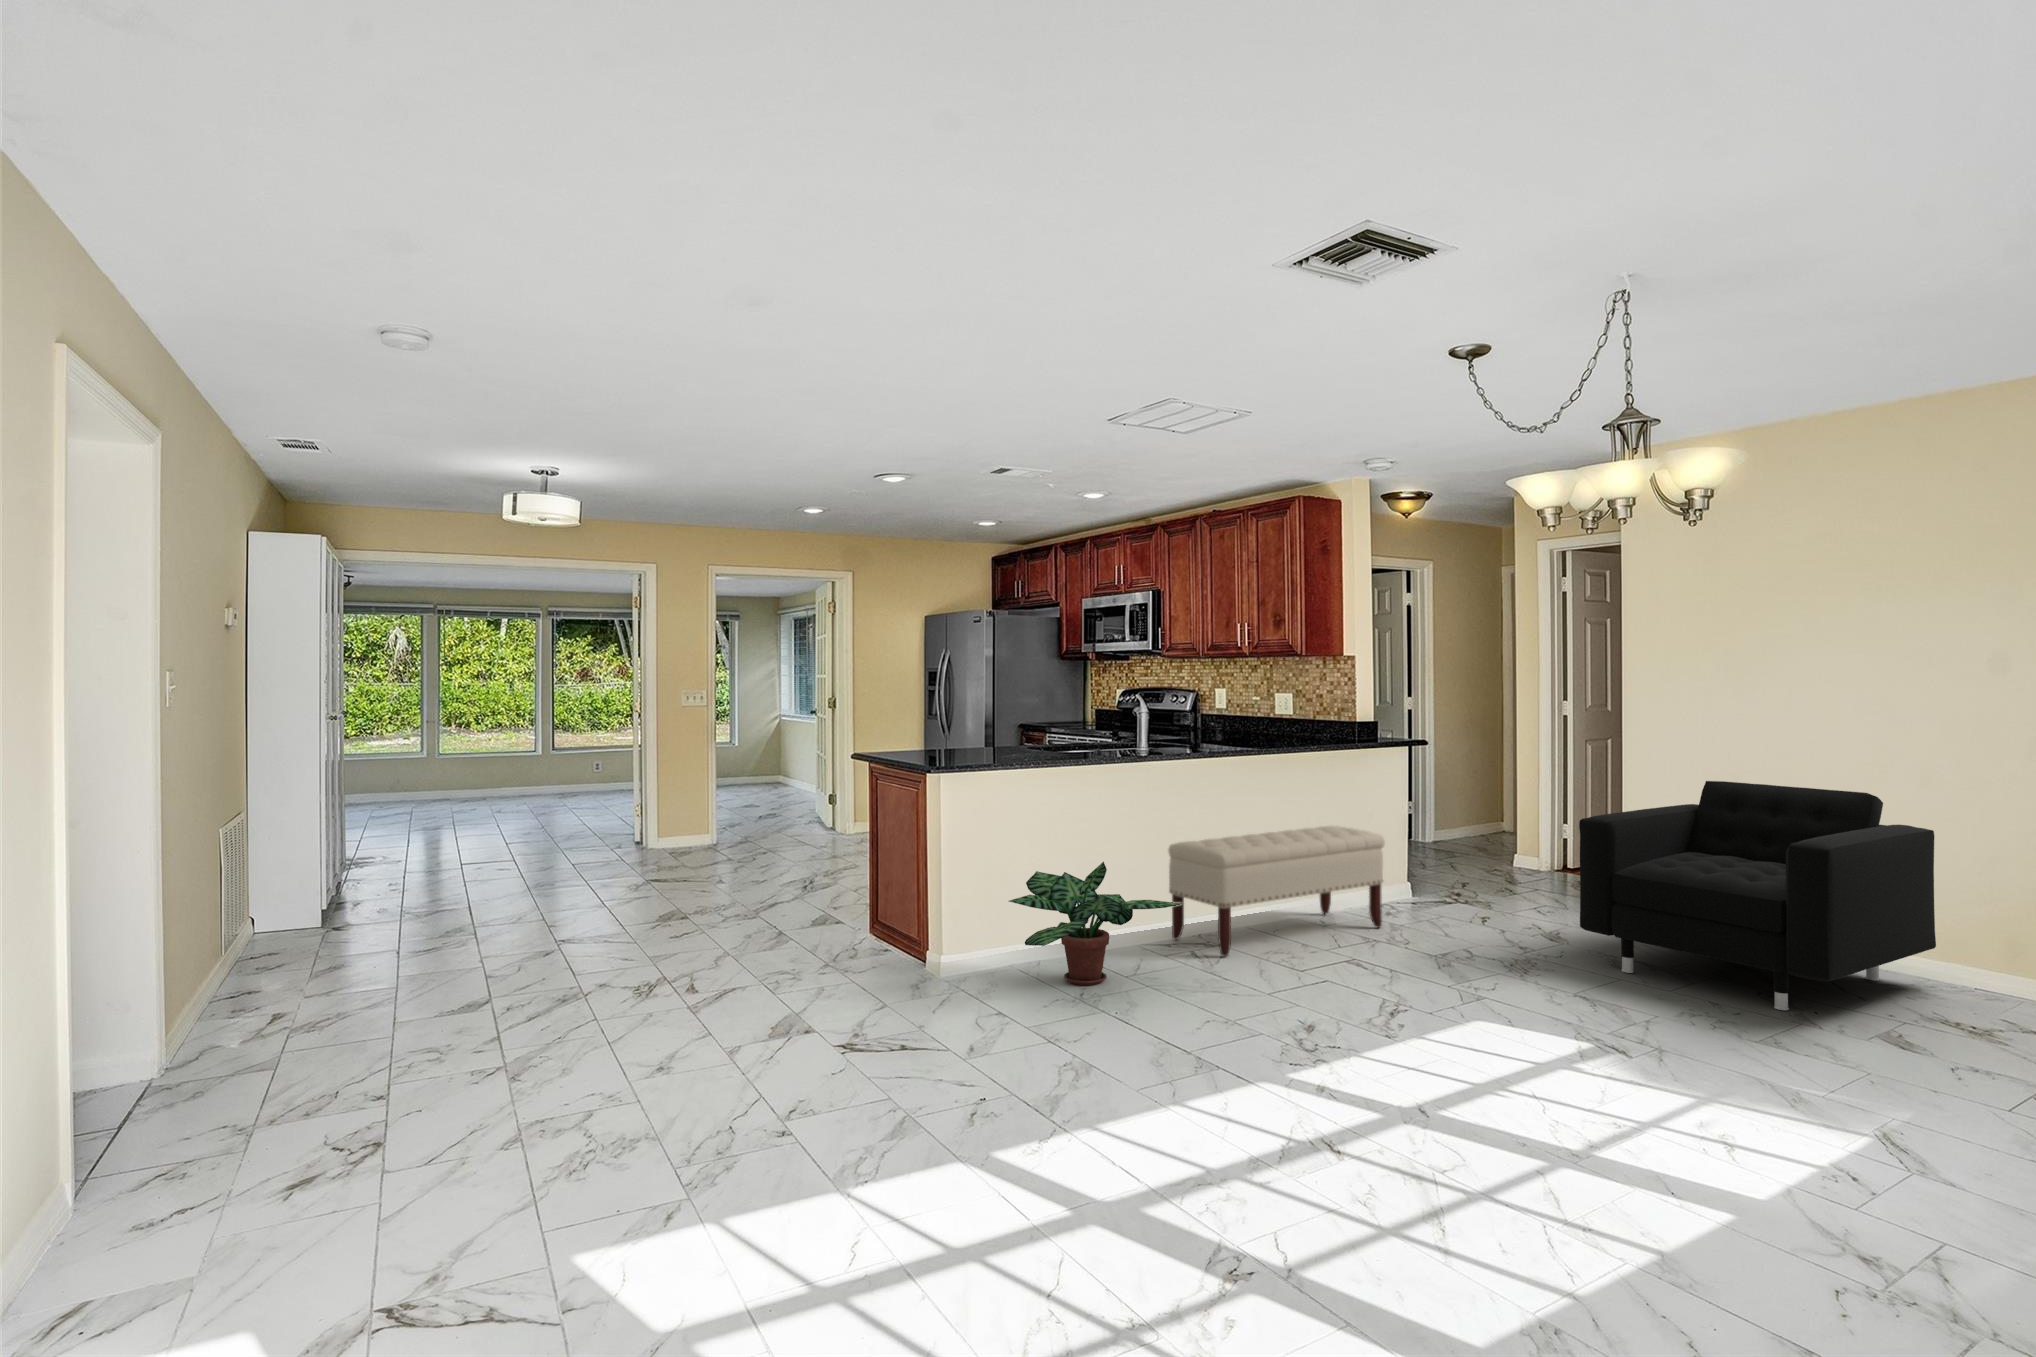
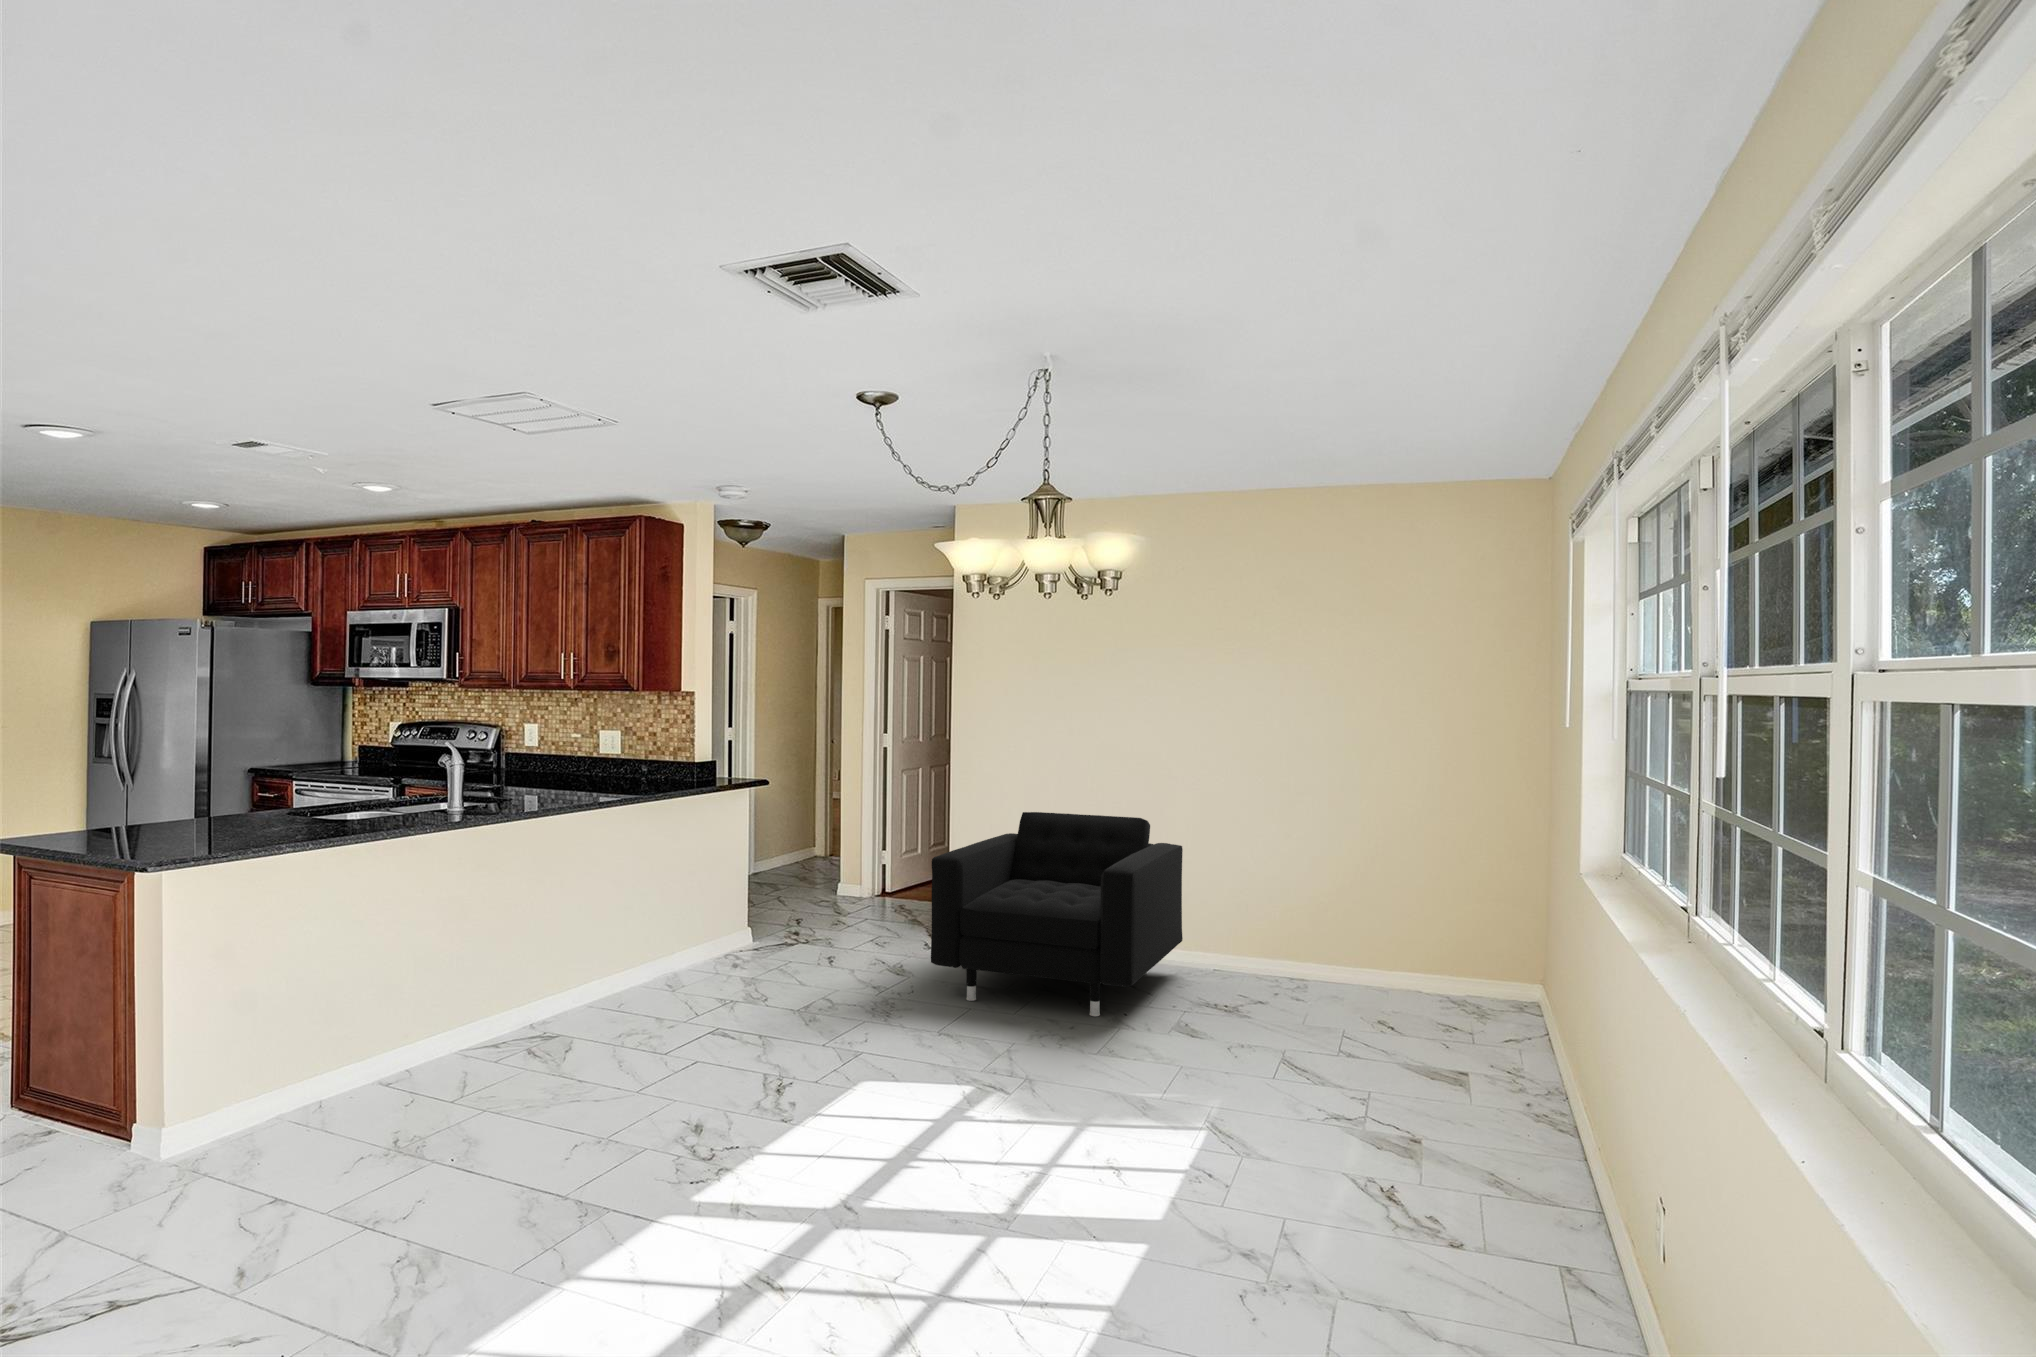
bench: present [1168,826,1385,956] -> none [491,881,740,1057]
potted plant: present [1009,862,1182,985] -> none [269,968,529,1137]

